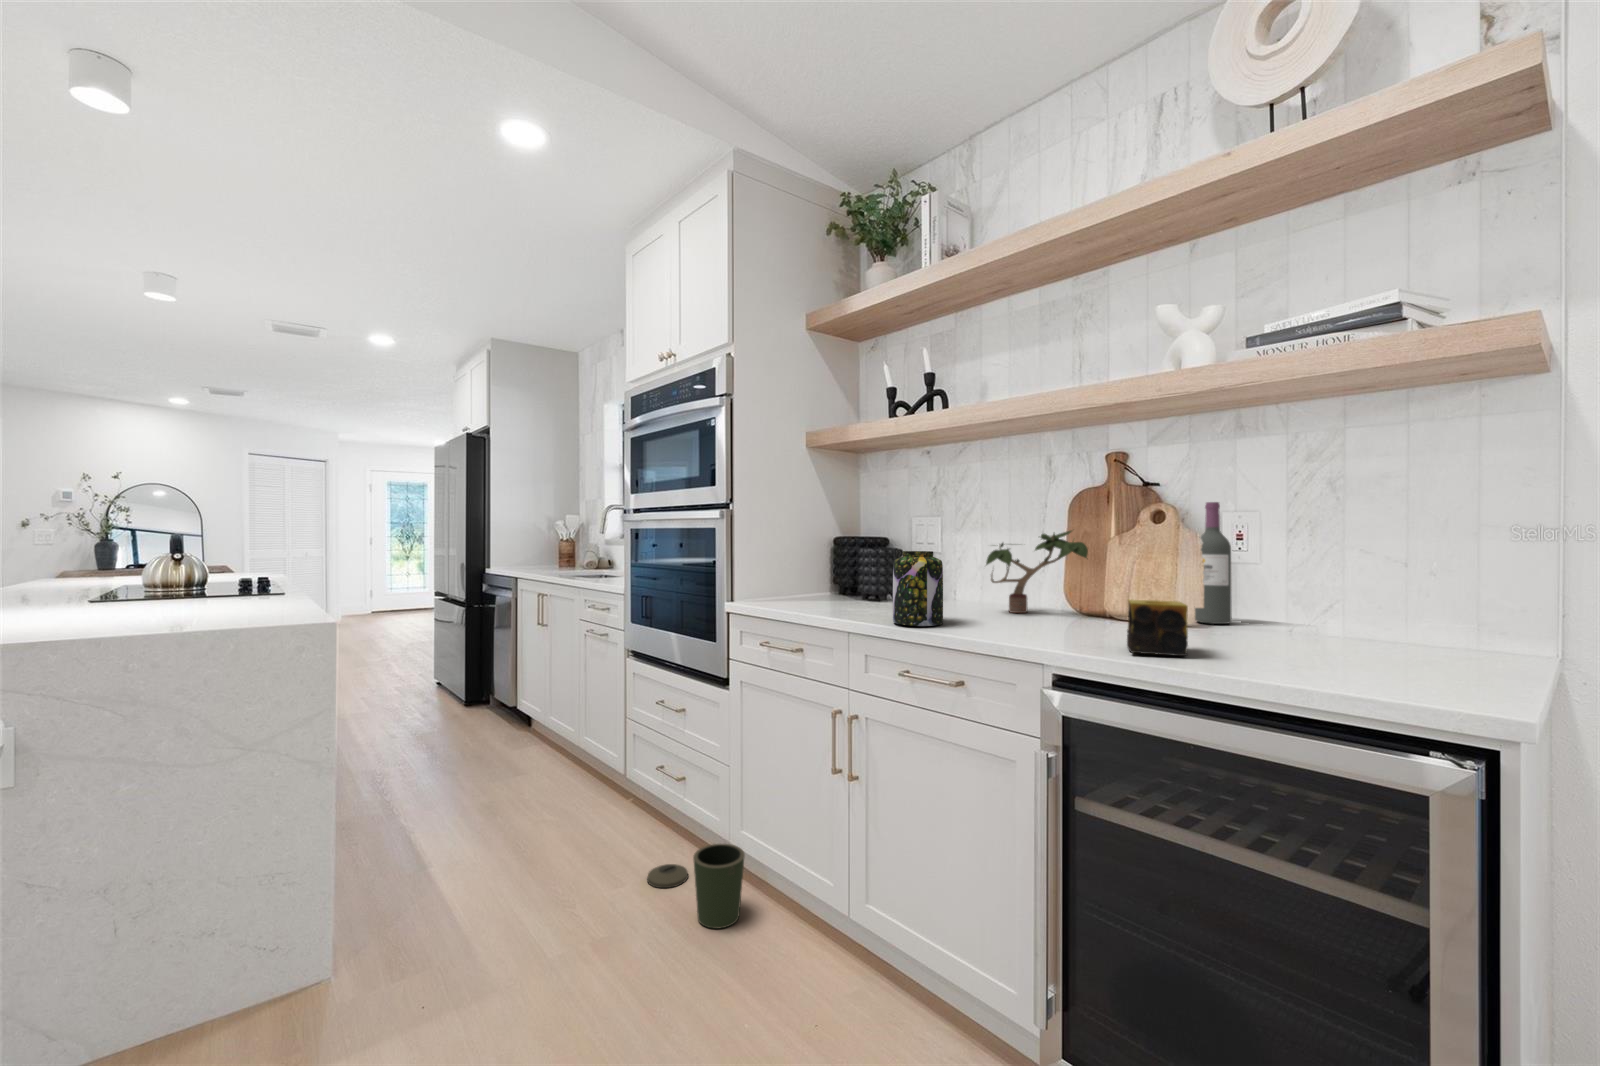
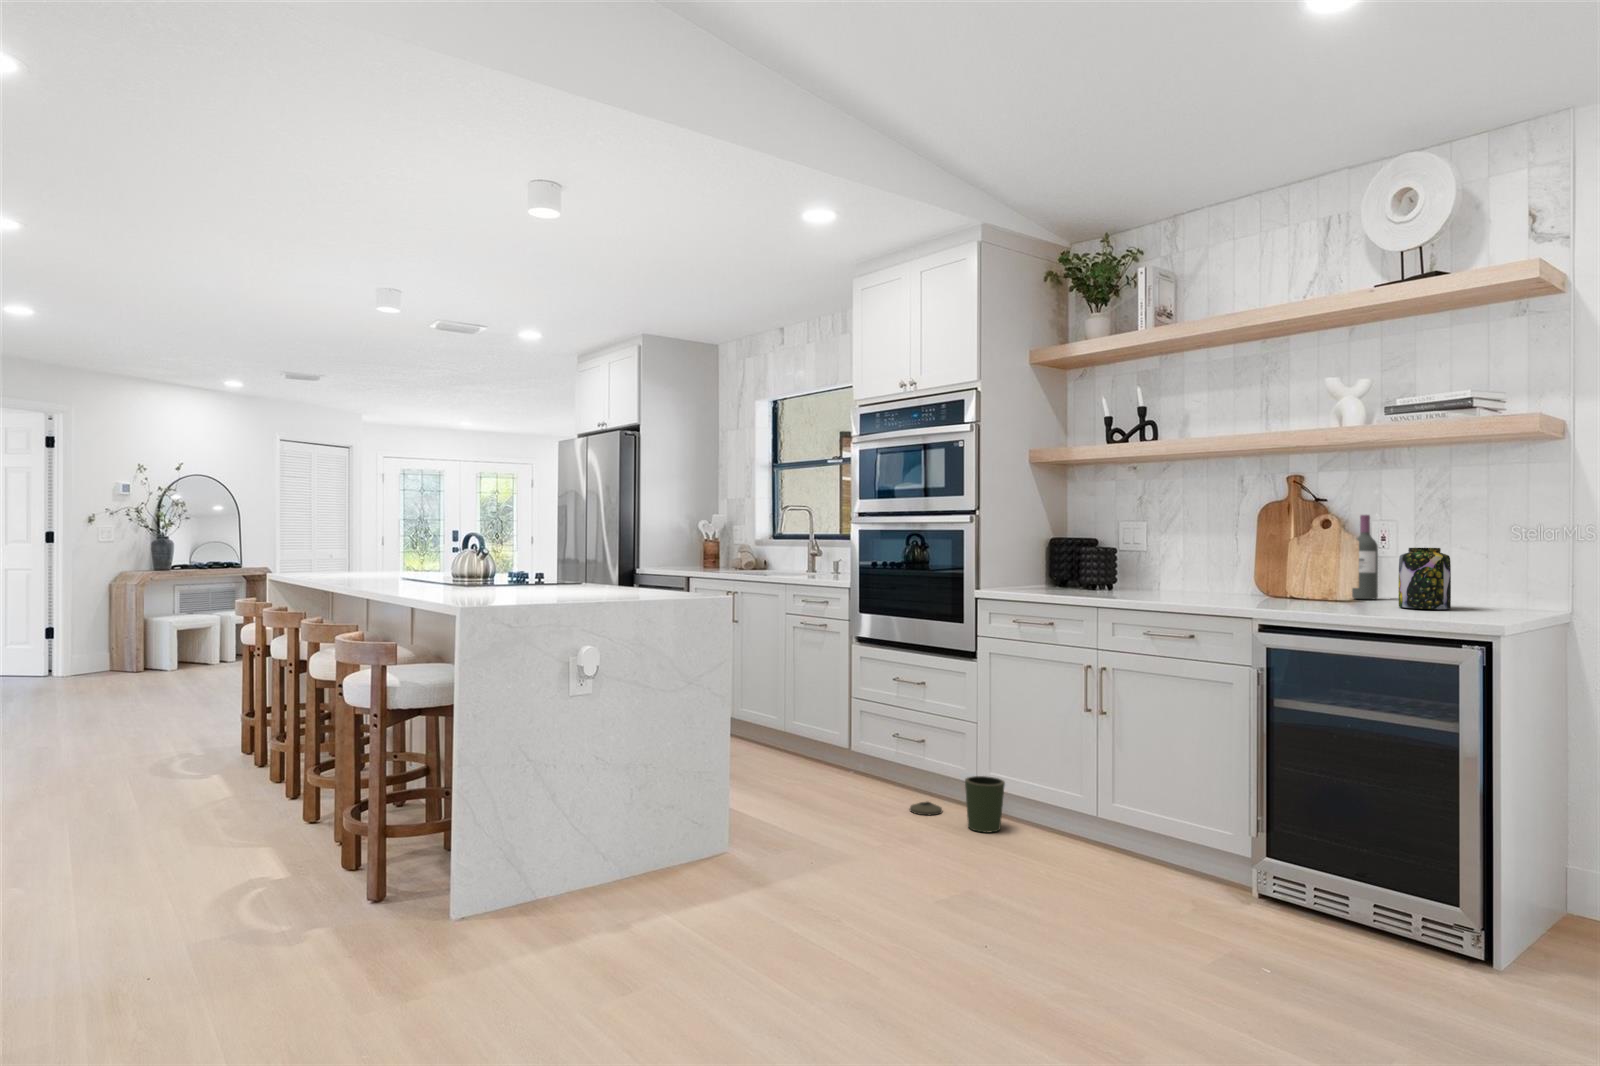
potted plant: present [986,530,1088,613] -> none [1186,531,1289,596]
jar: present [893,551,943,626] -> present [1398,548,1451,609]
candle: present [1127,600,1188,656] -> none [1307,577,1346,610]

